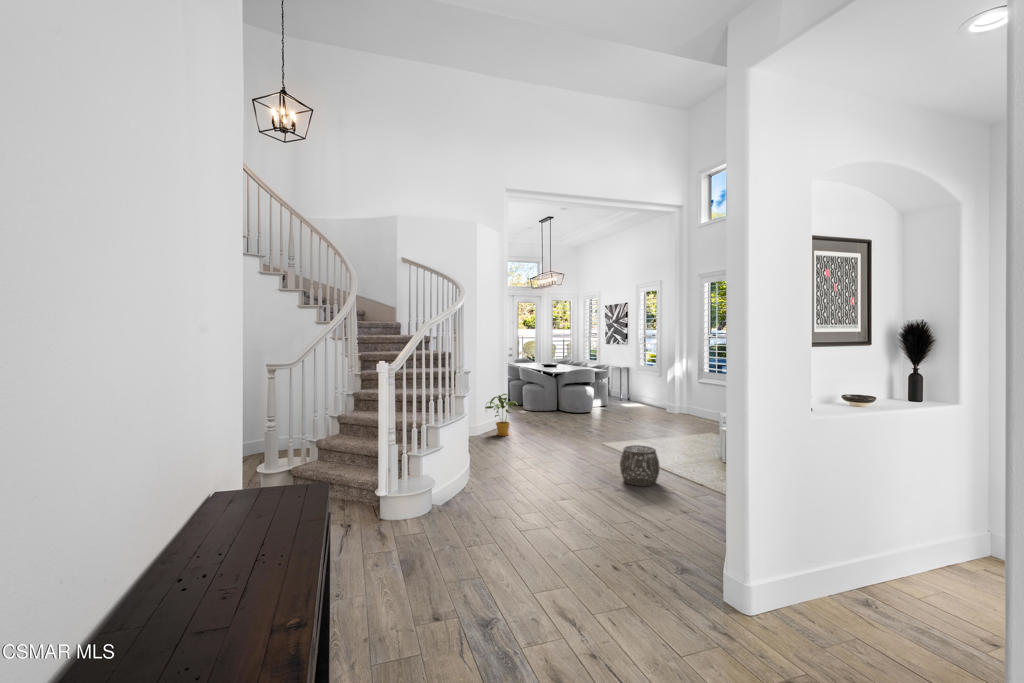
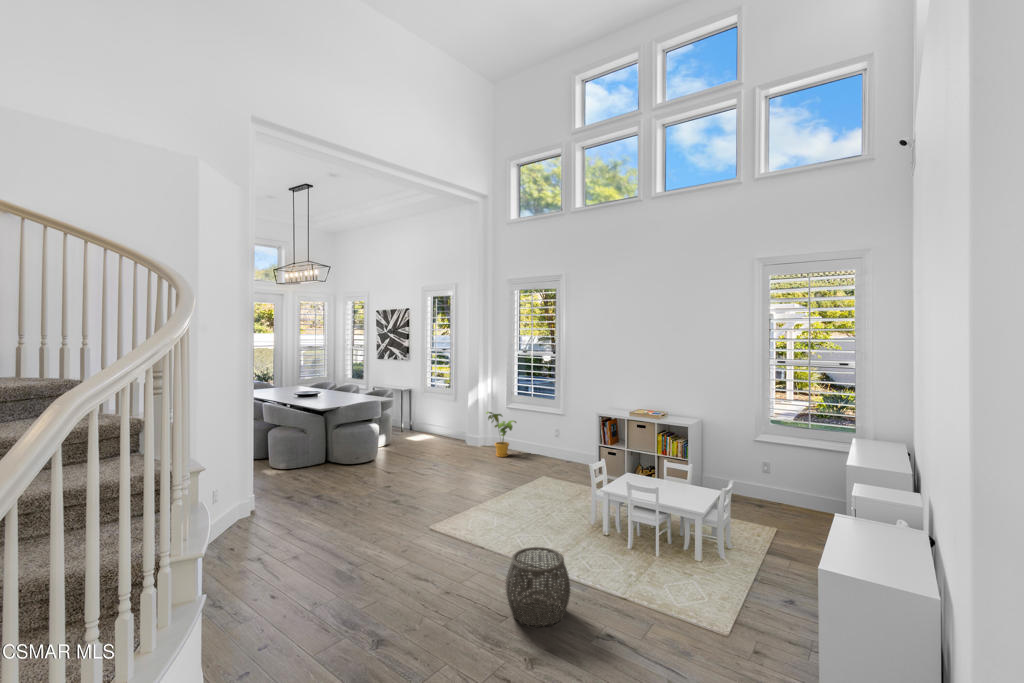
house plant: present [485,394,518,436] -> present [486,412,516,457]

